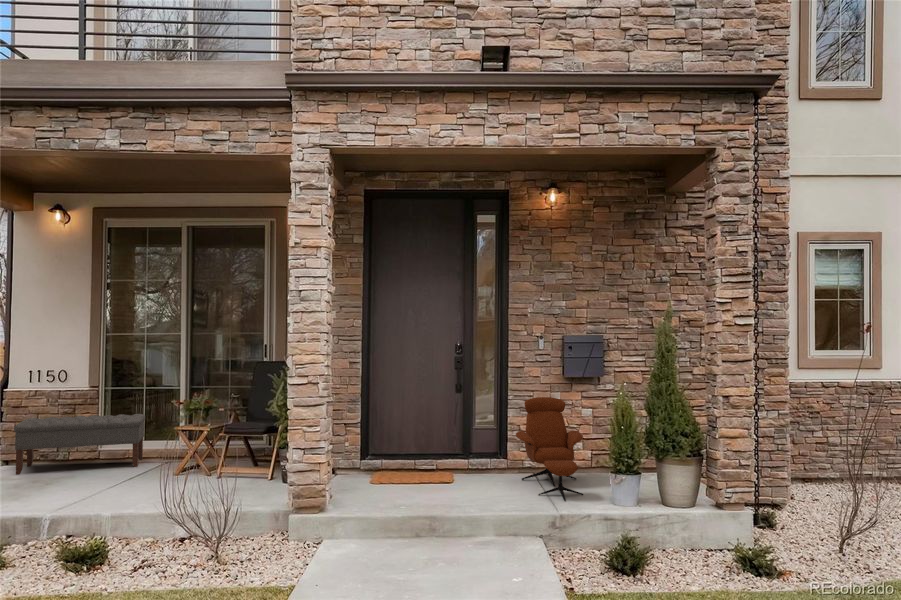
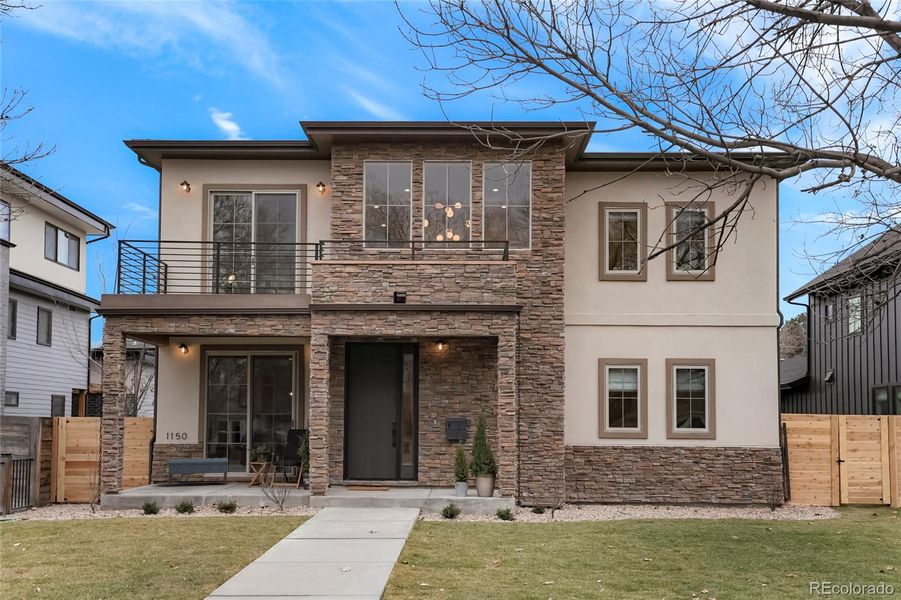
lounge chair: present [516,397,583,501] -> none [418,449,451,495]

